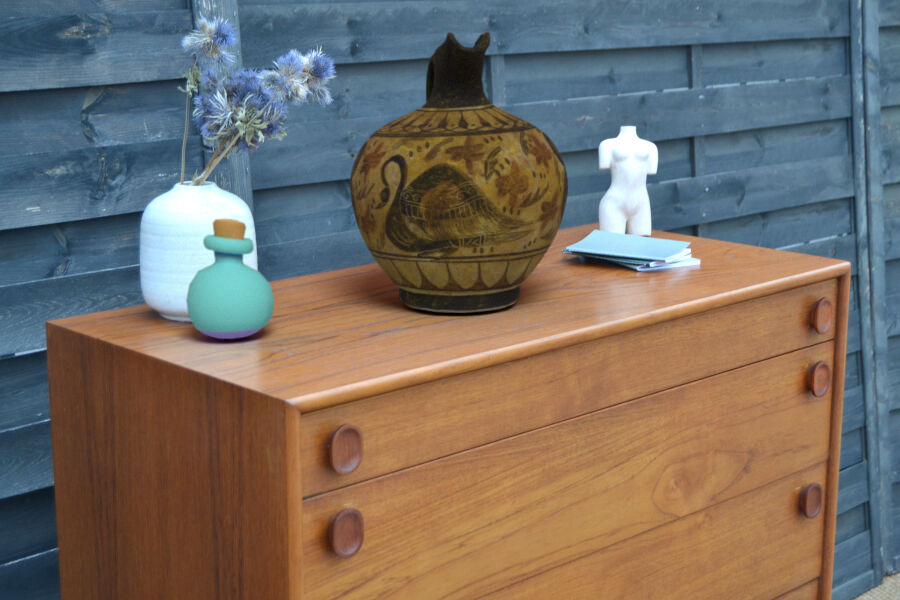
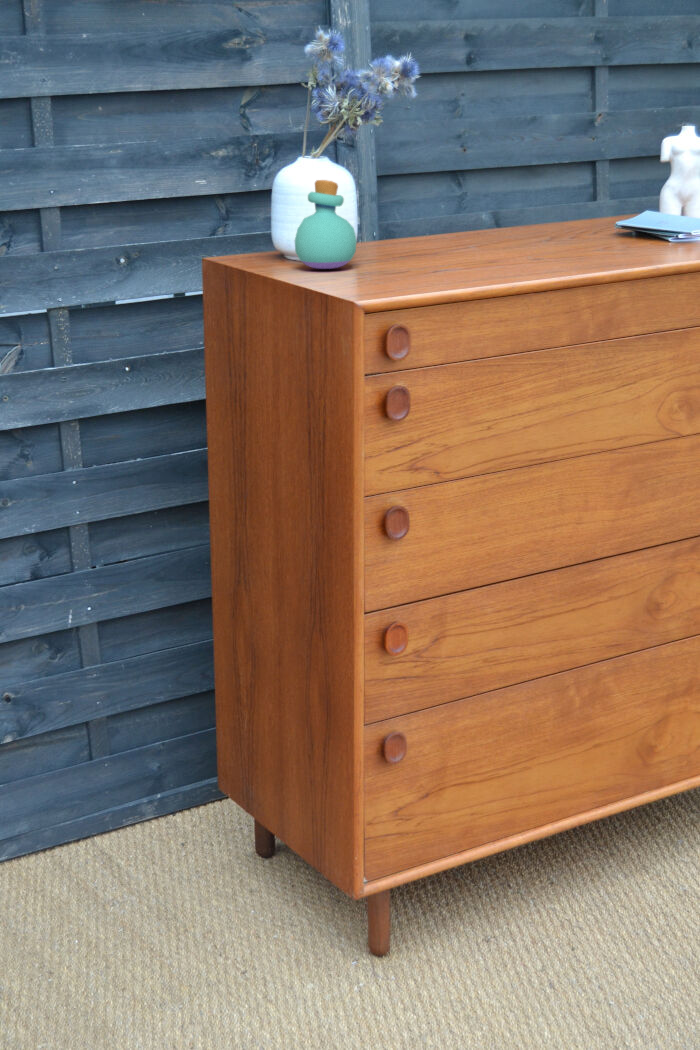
ceramic jug: present [350,32,568,313] -> none [425,37,595,260]

